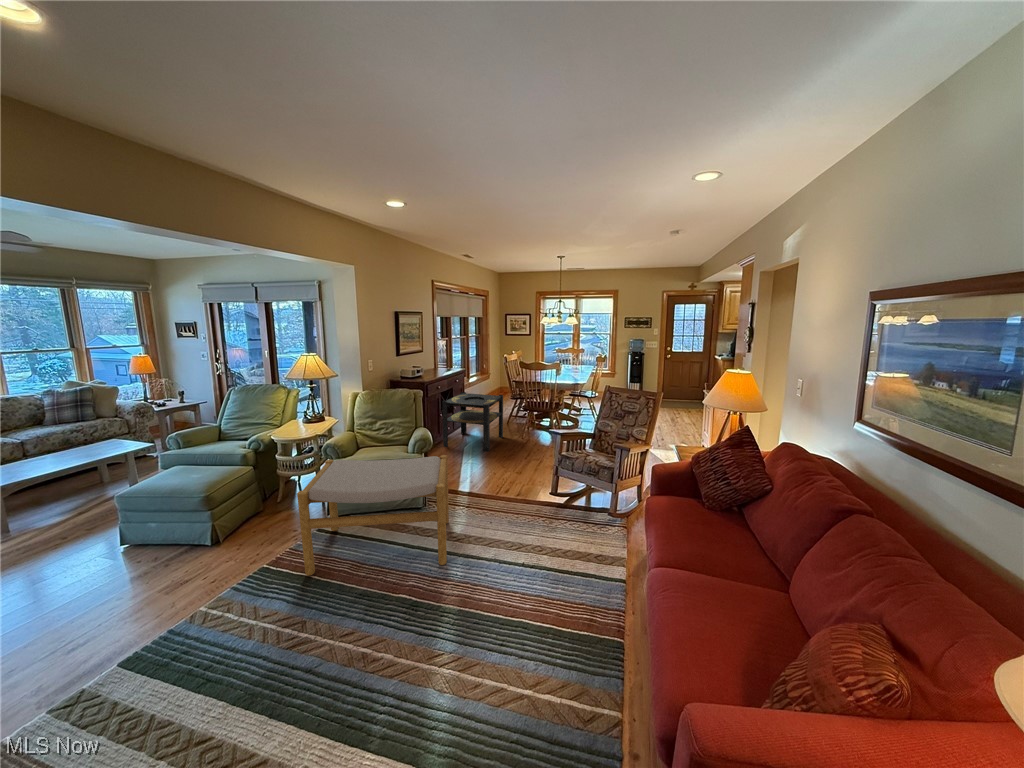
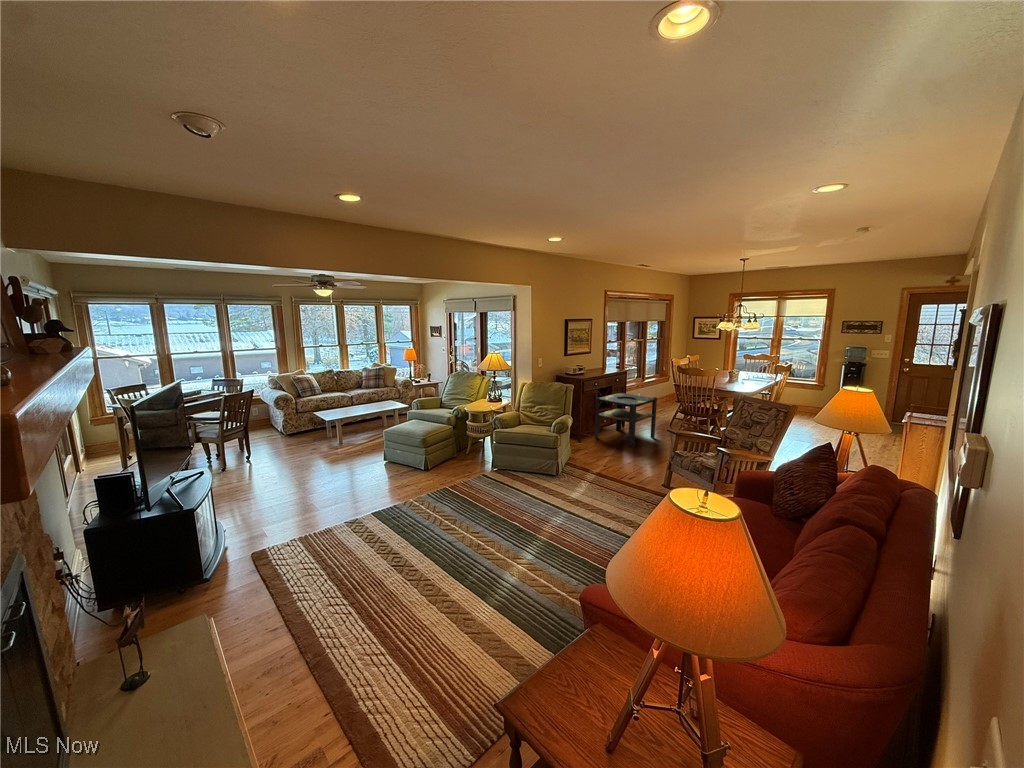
footstool: present [297,455,449,576] -> none [463,427,569,515]

